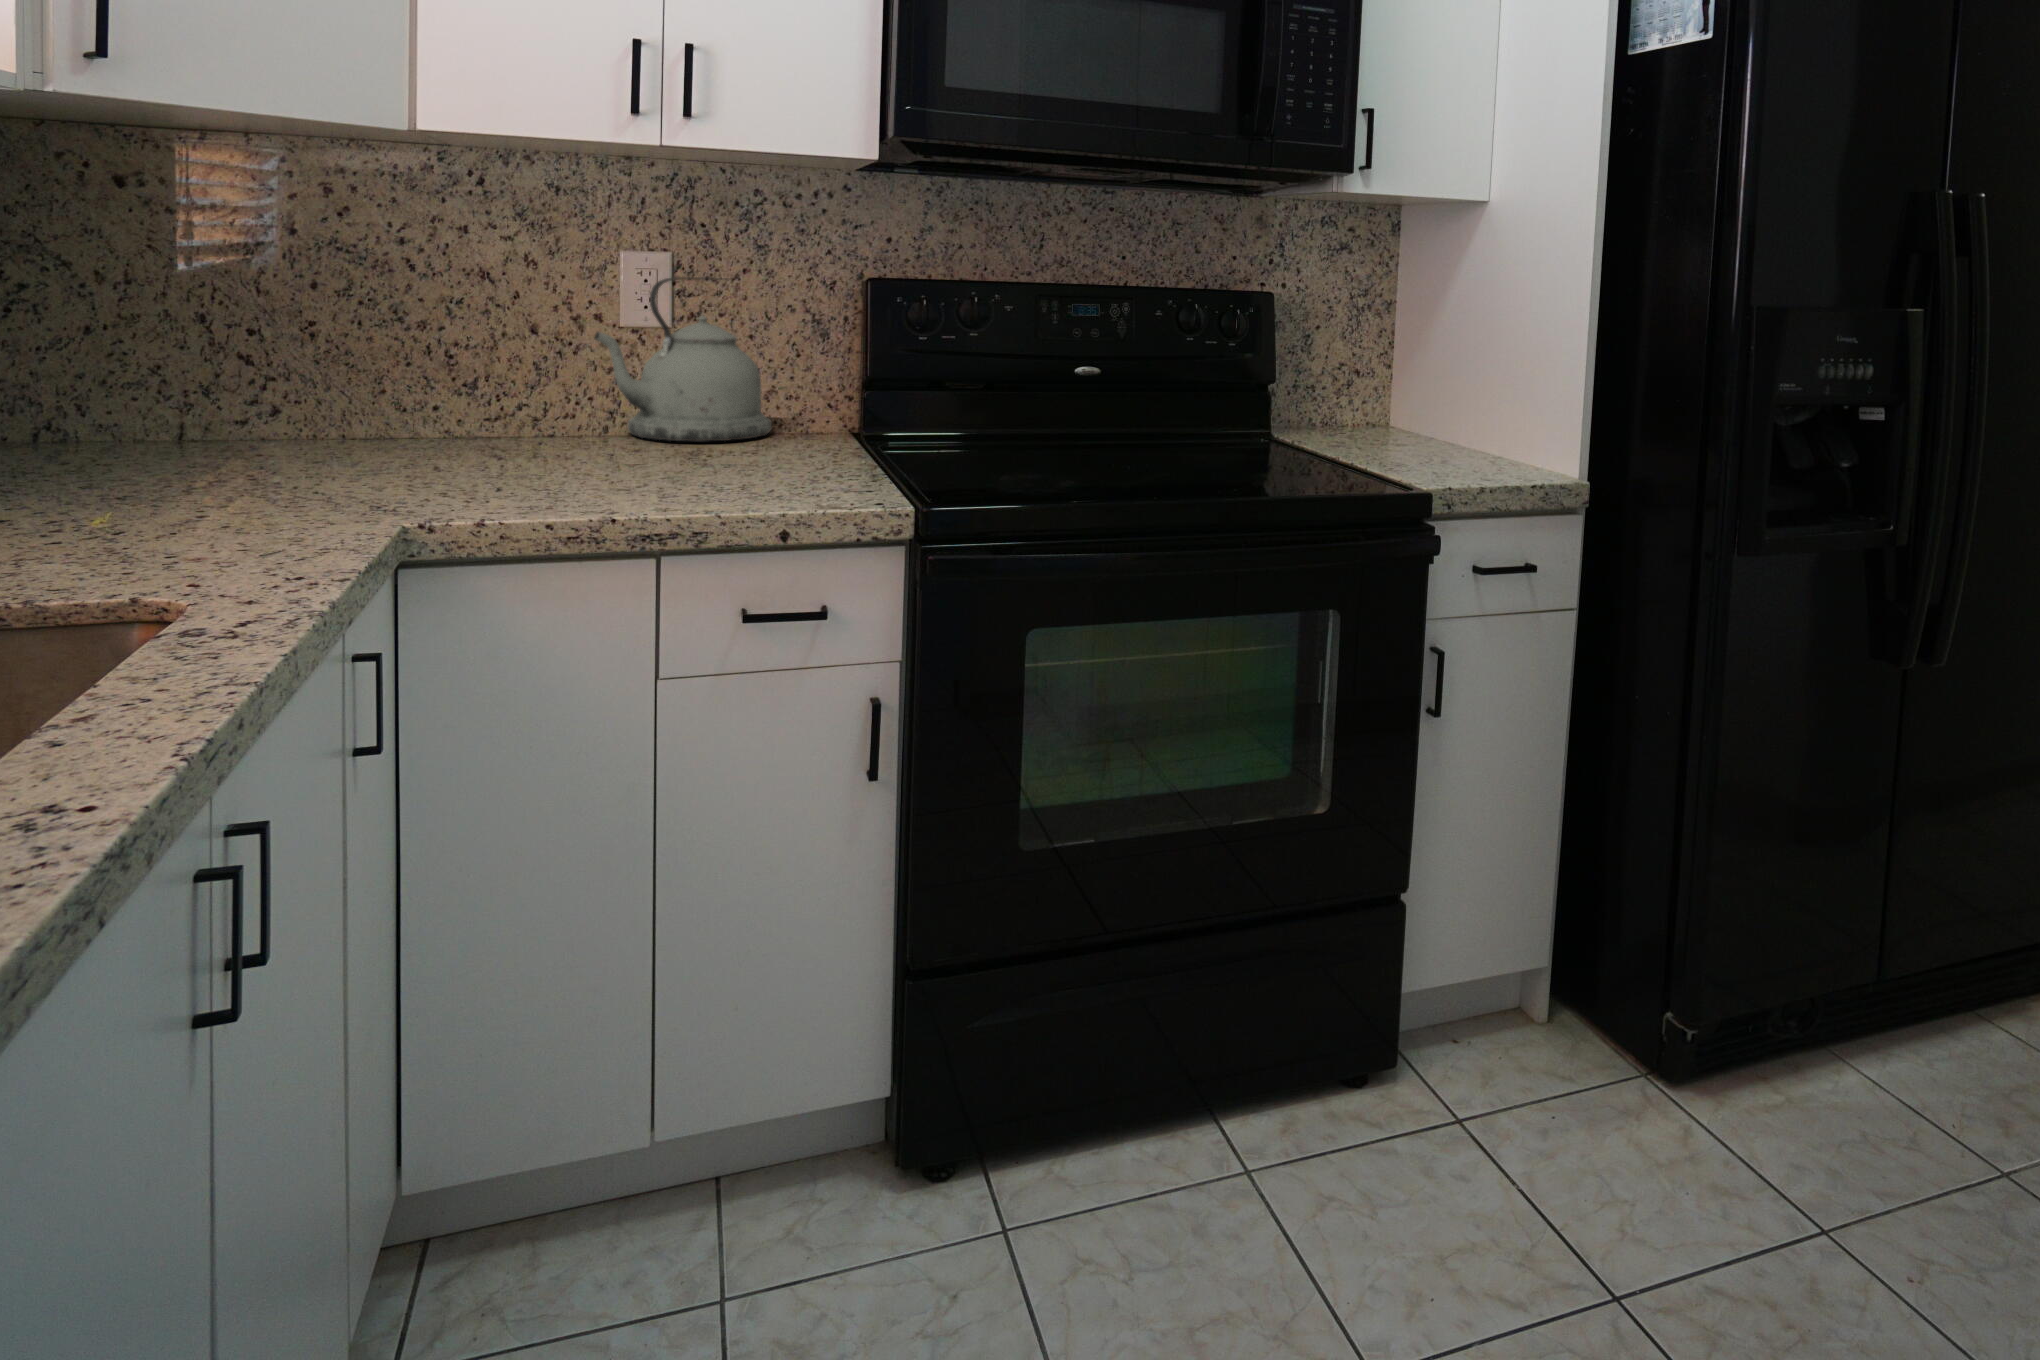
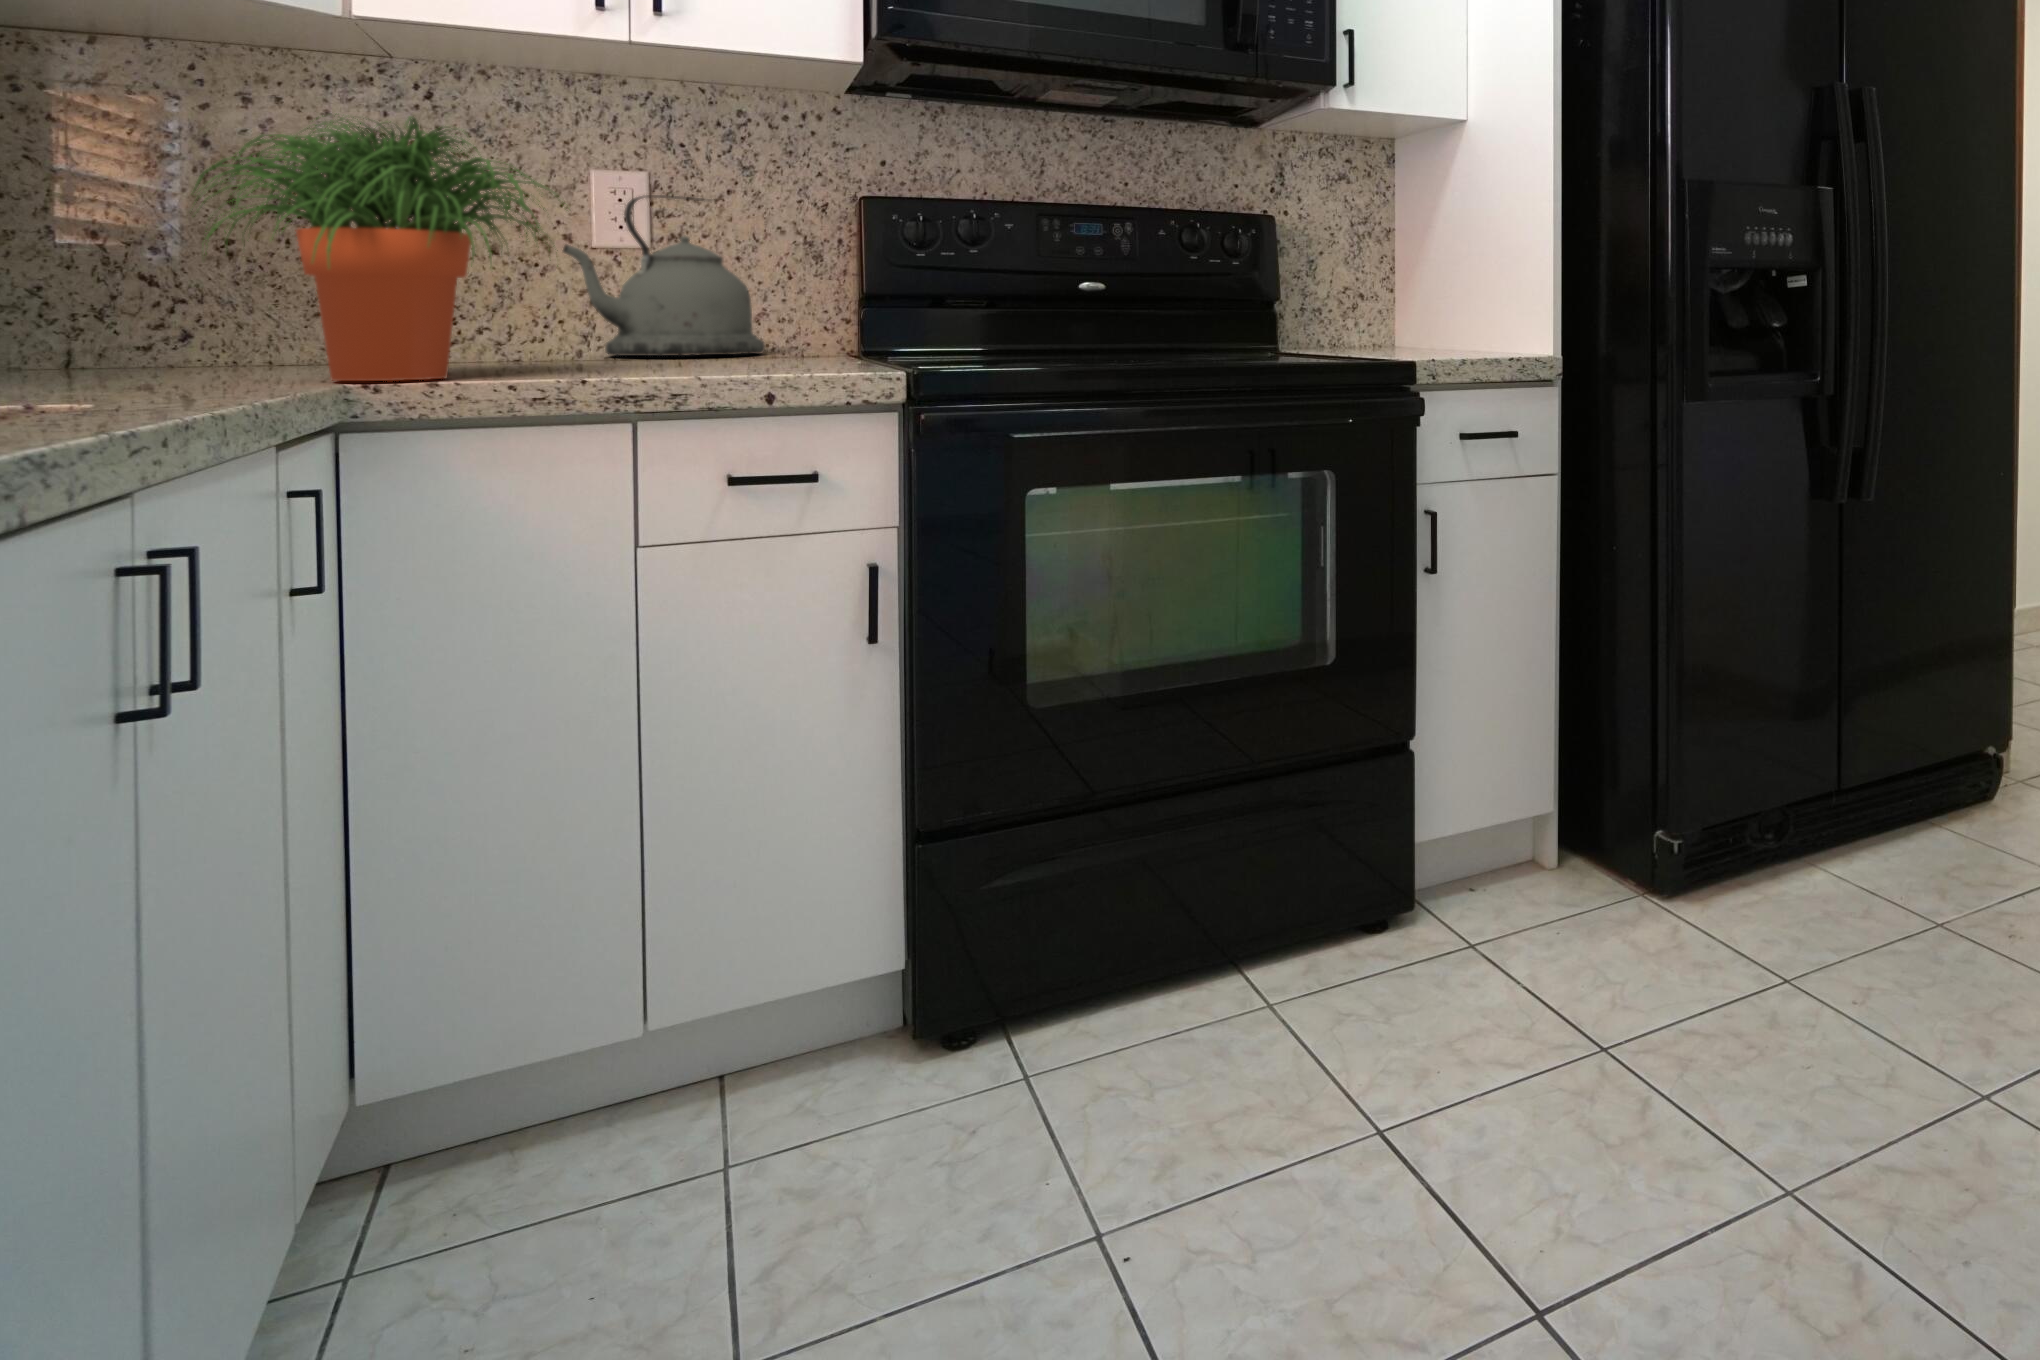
potted plant: none [282,250,610,511] -> present [194,114,559,381]

